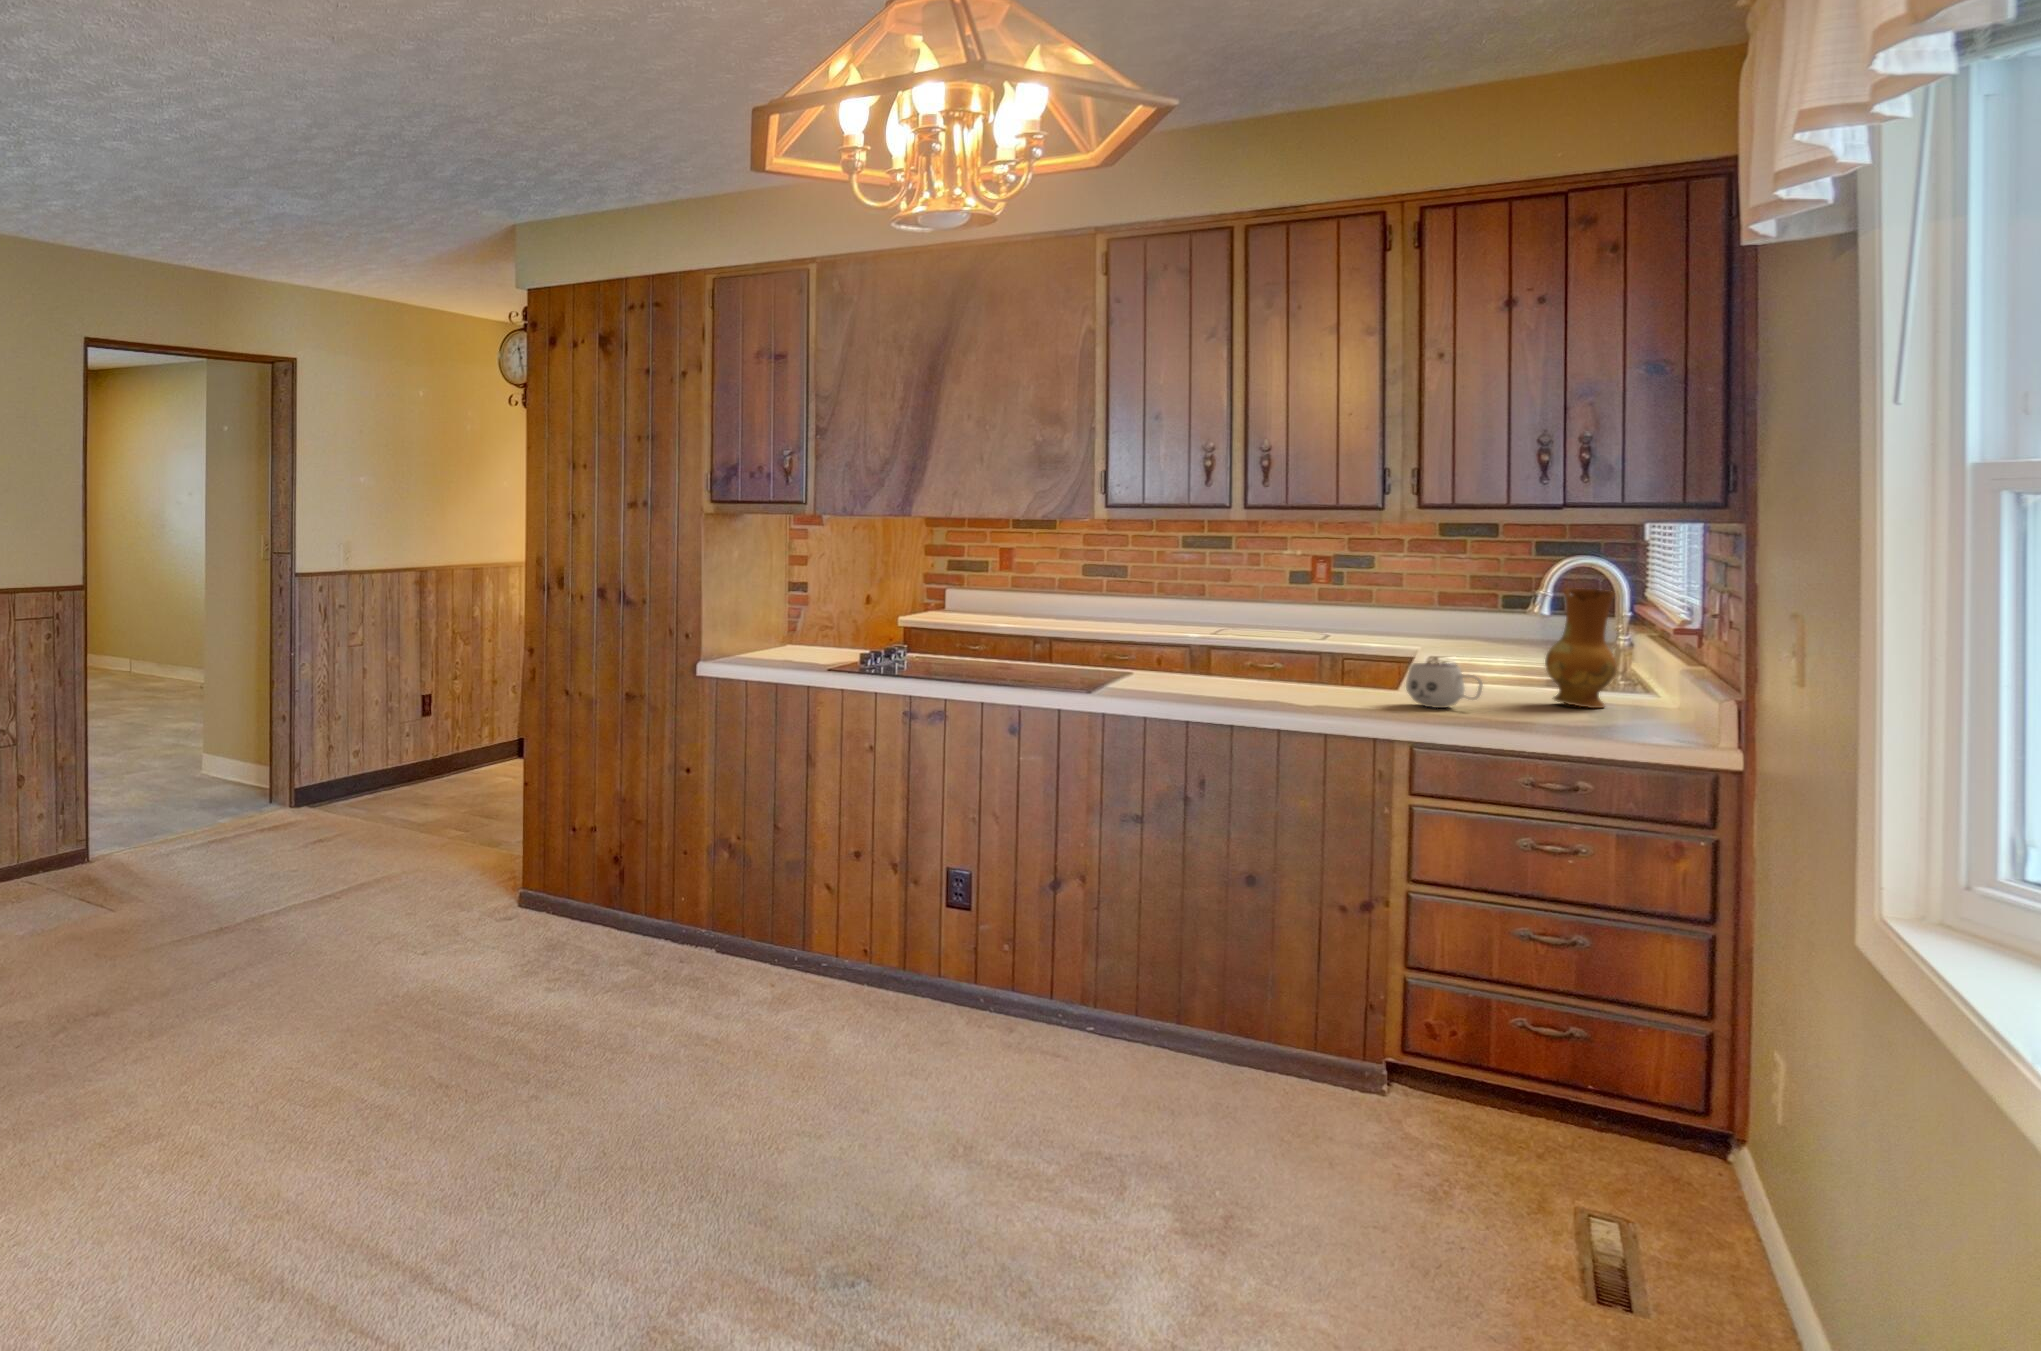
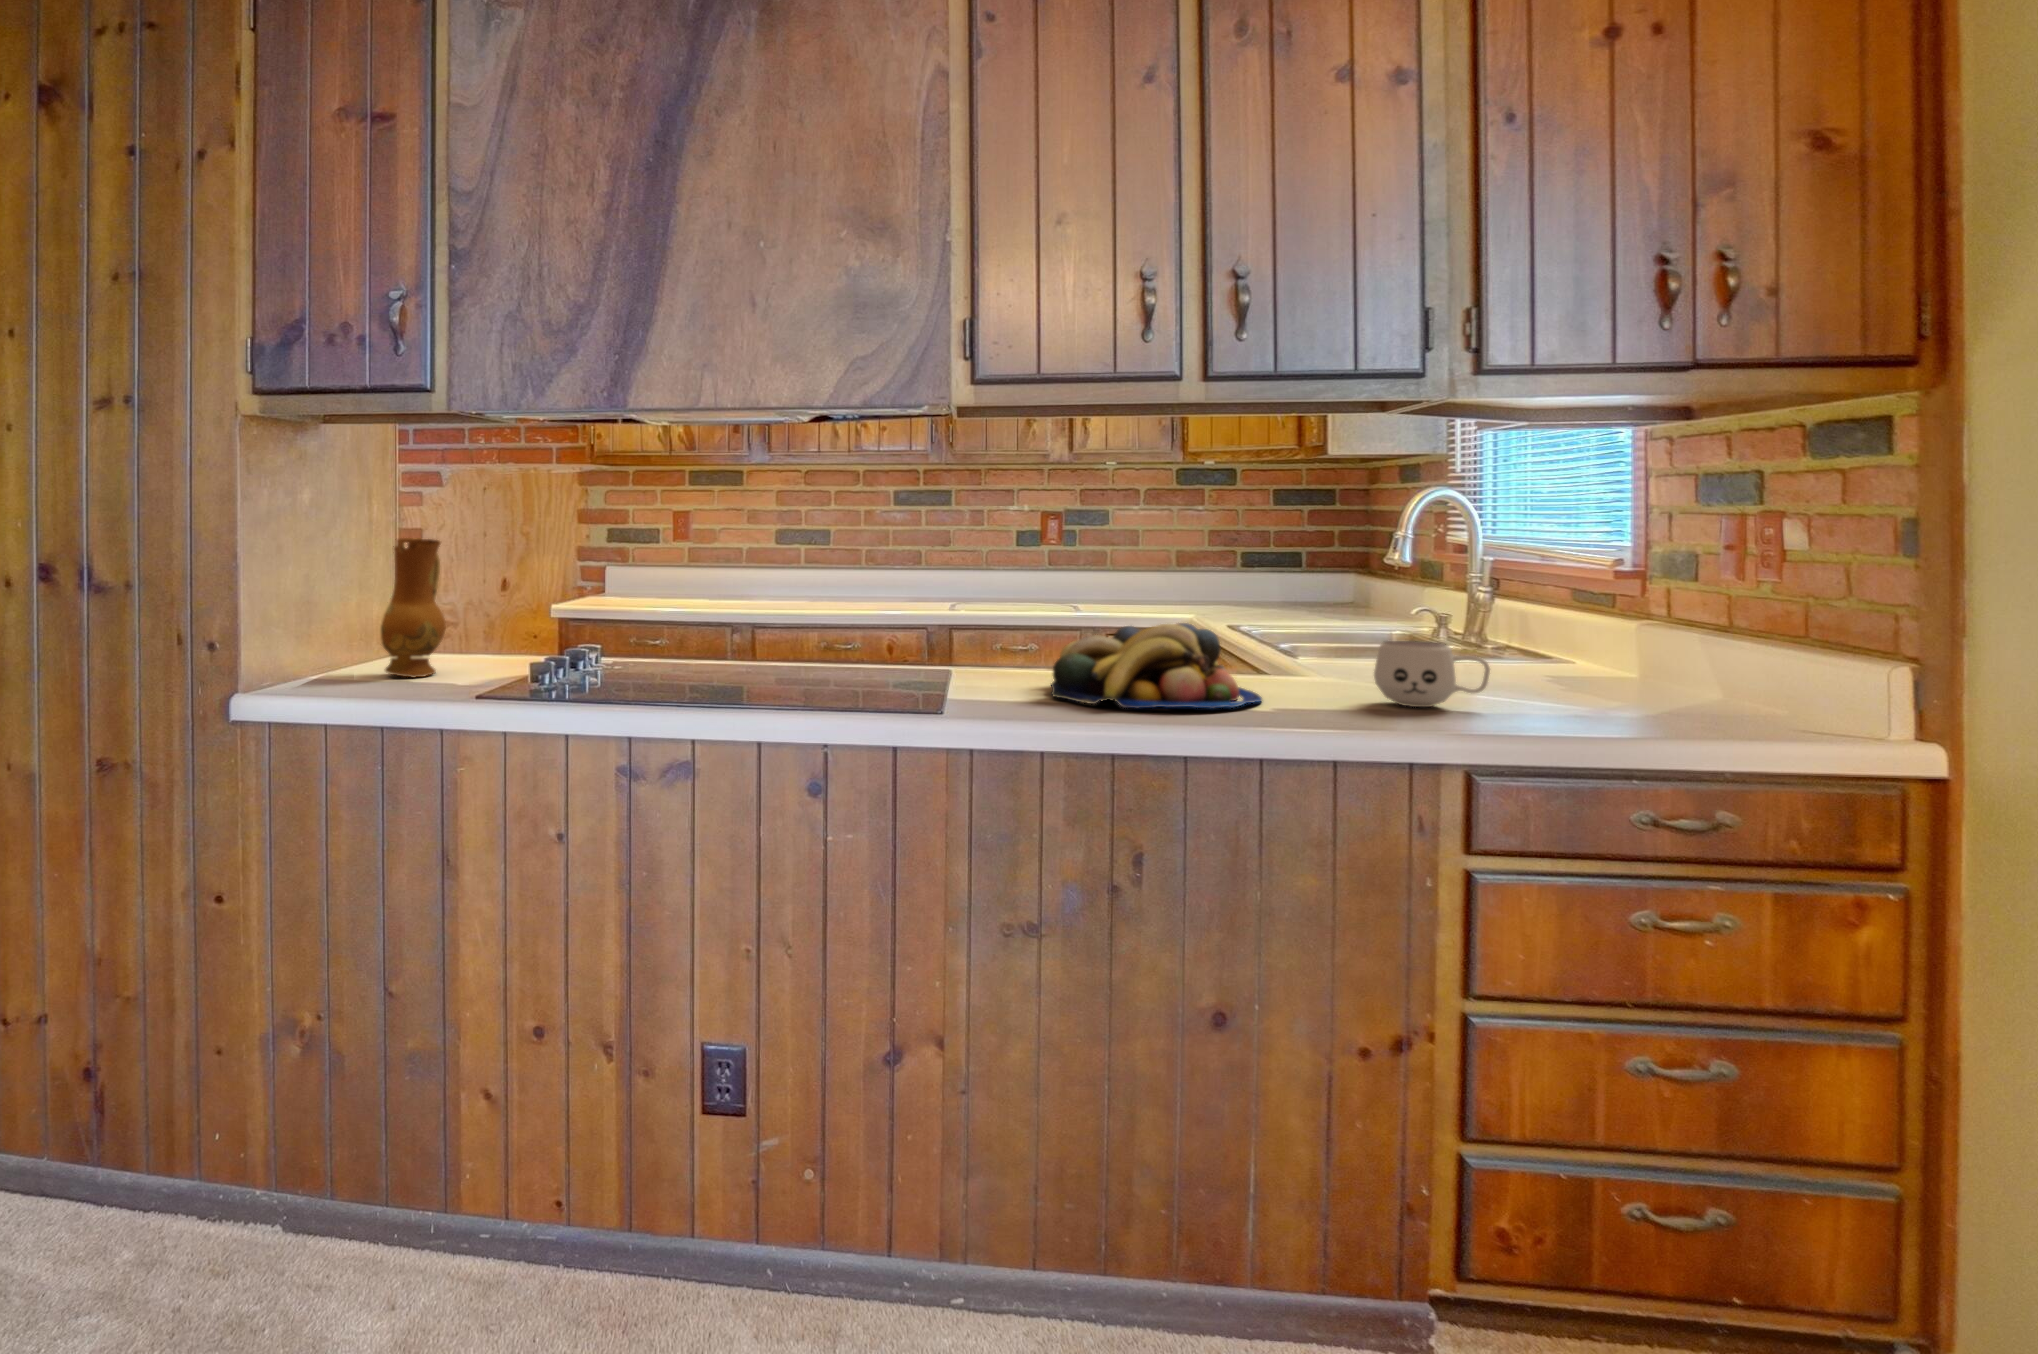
ceramic jug: present [1545,588,1617,708] -> present [381,538,446,677]
fruit bowl: none [1180,645,1335,699] -> present [1051,623,1262,709]

